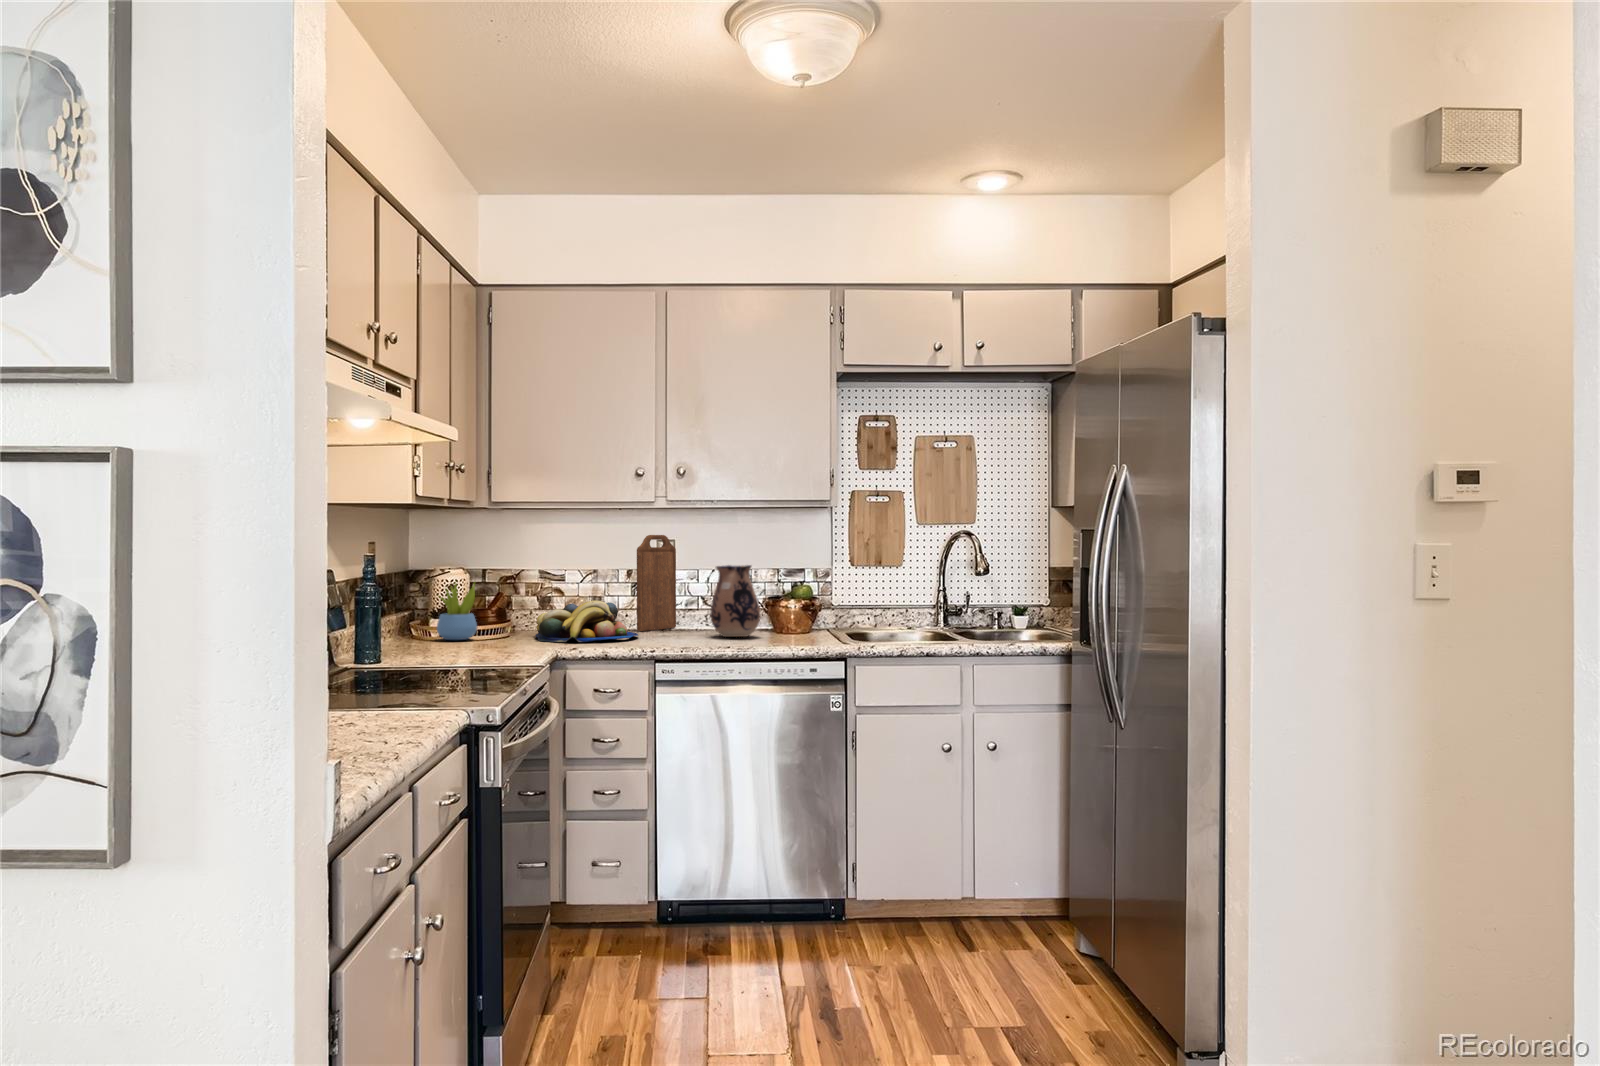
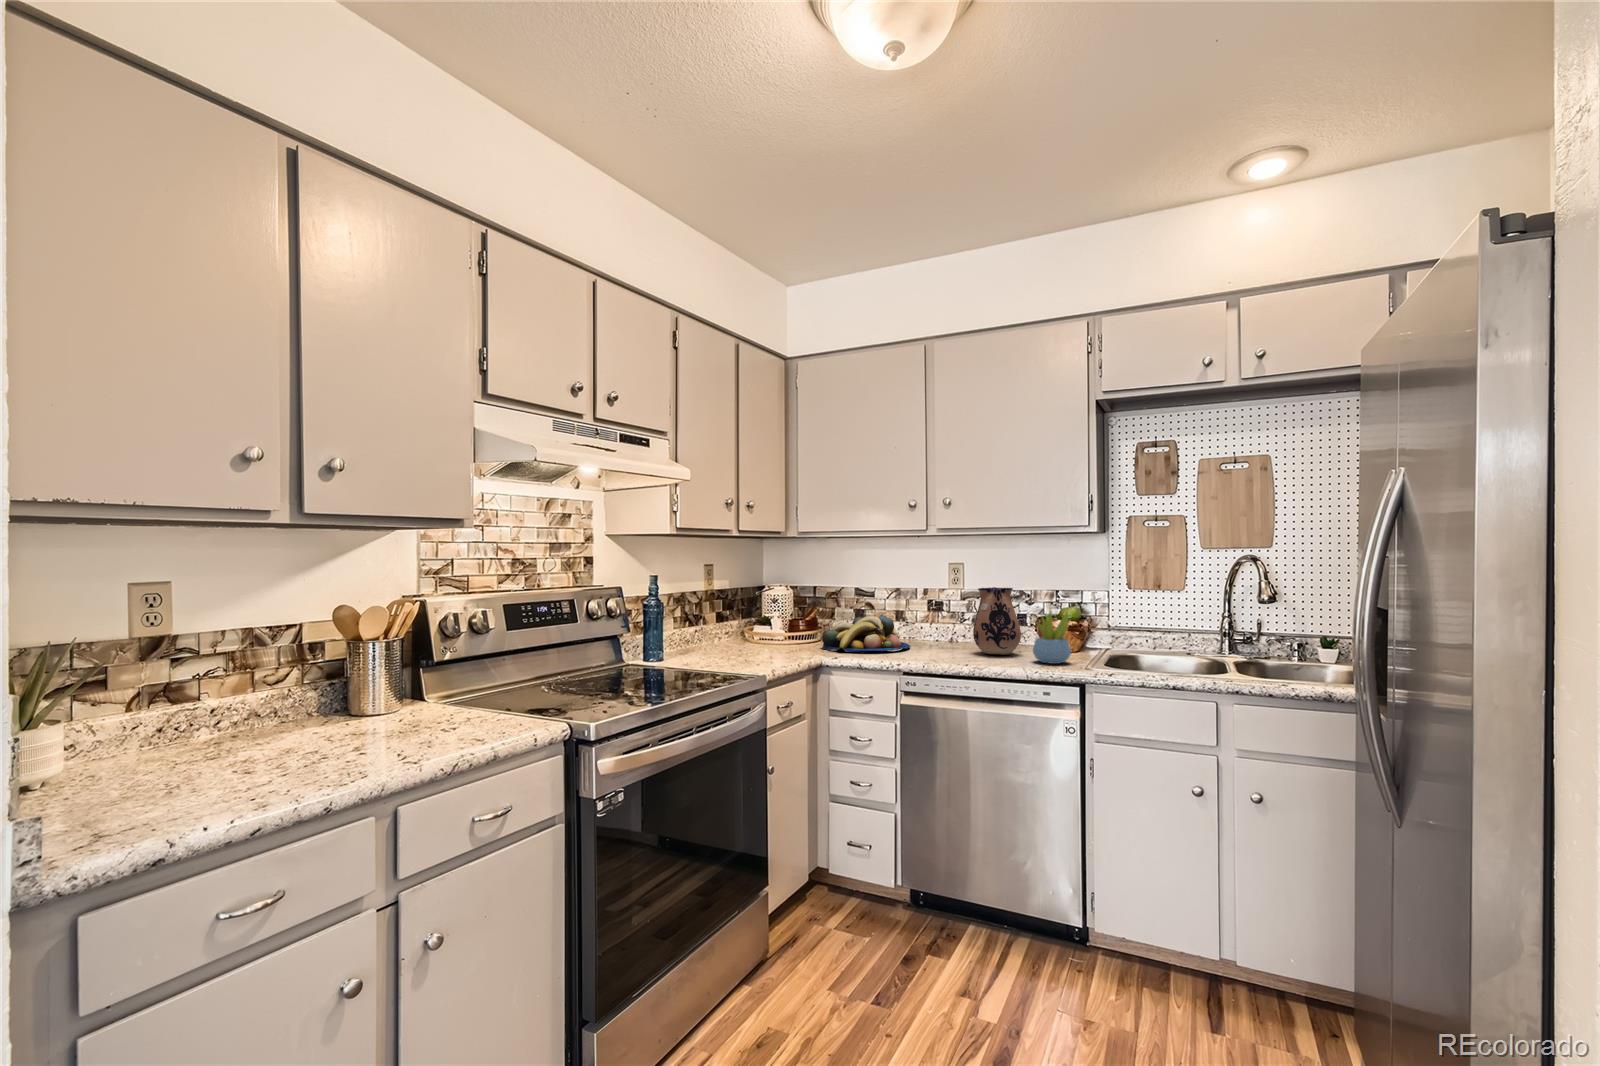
cutting board: present [637,535,676,631] -> none [922,559,965,643]
succulent plant: present [437,583,477,640] -> present [1033,610,1071,664]

